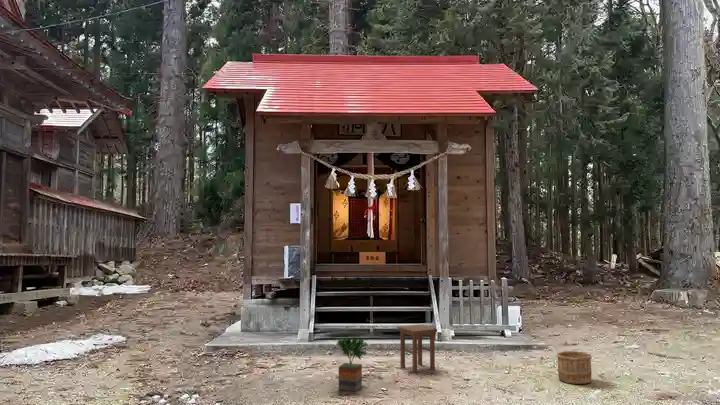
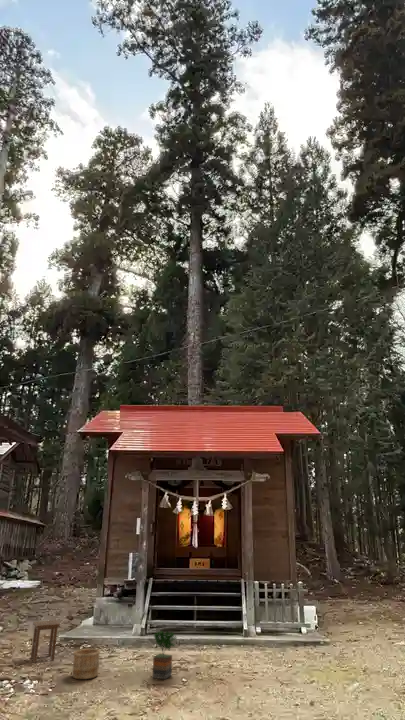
stool: present [398,325,437,372] -> present [31,620,60,663]
wooden bucket: present [556,351,592,384] -> present [73,648,100,679]

